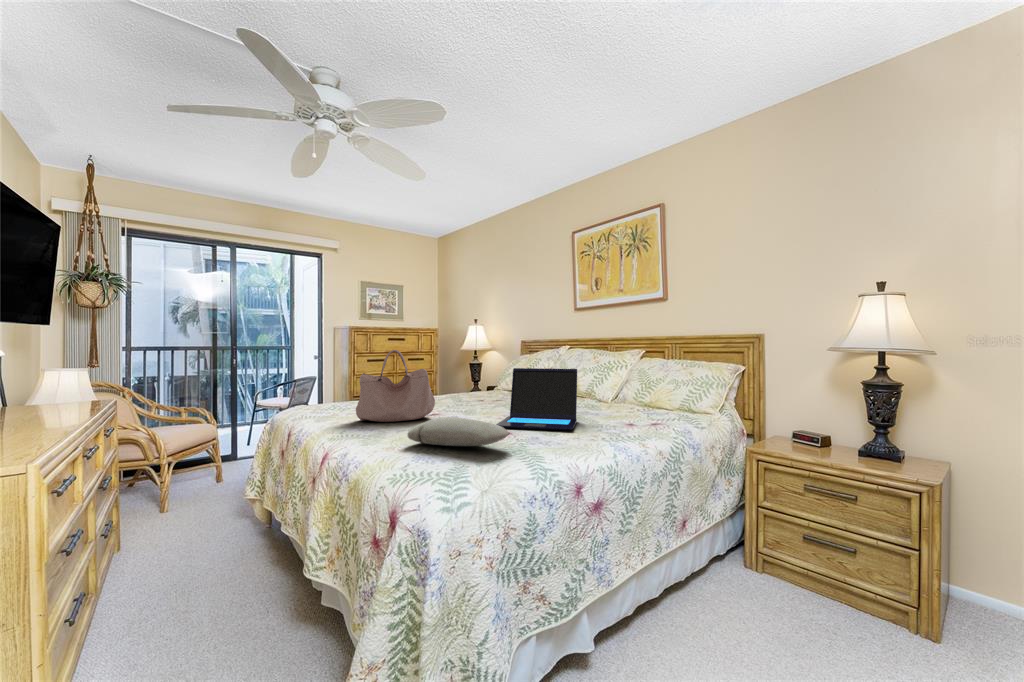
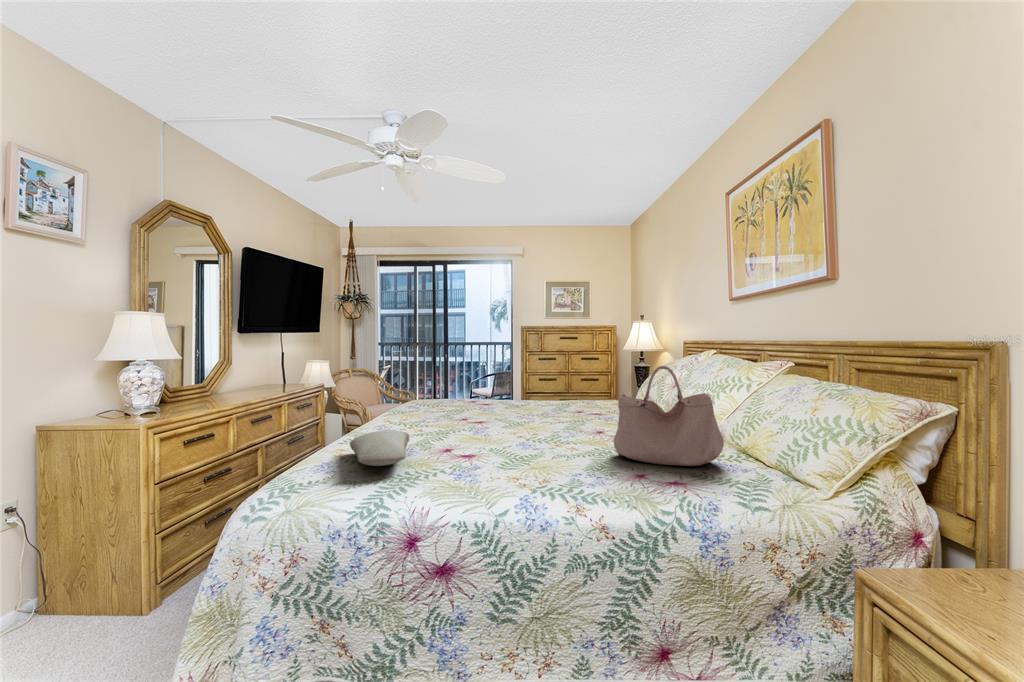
handbag: present [356,350,435,422] -> present [614,366,724,466]
laptop: present [496,368,577,431] -> none [469,381,588,465]

